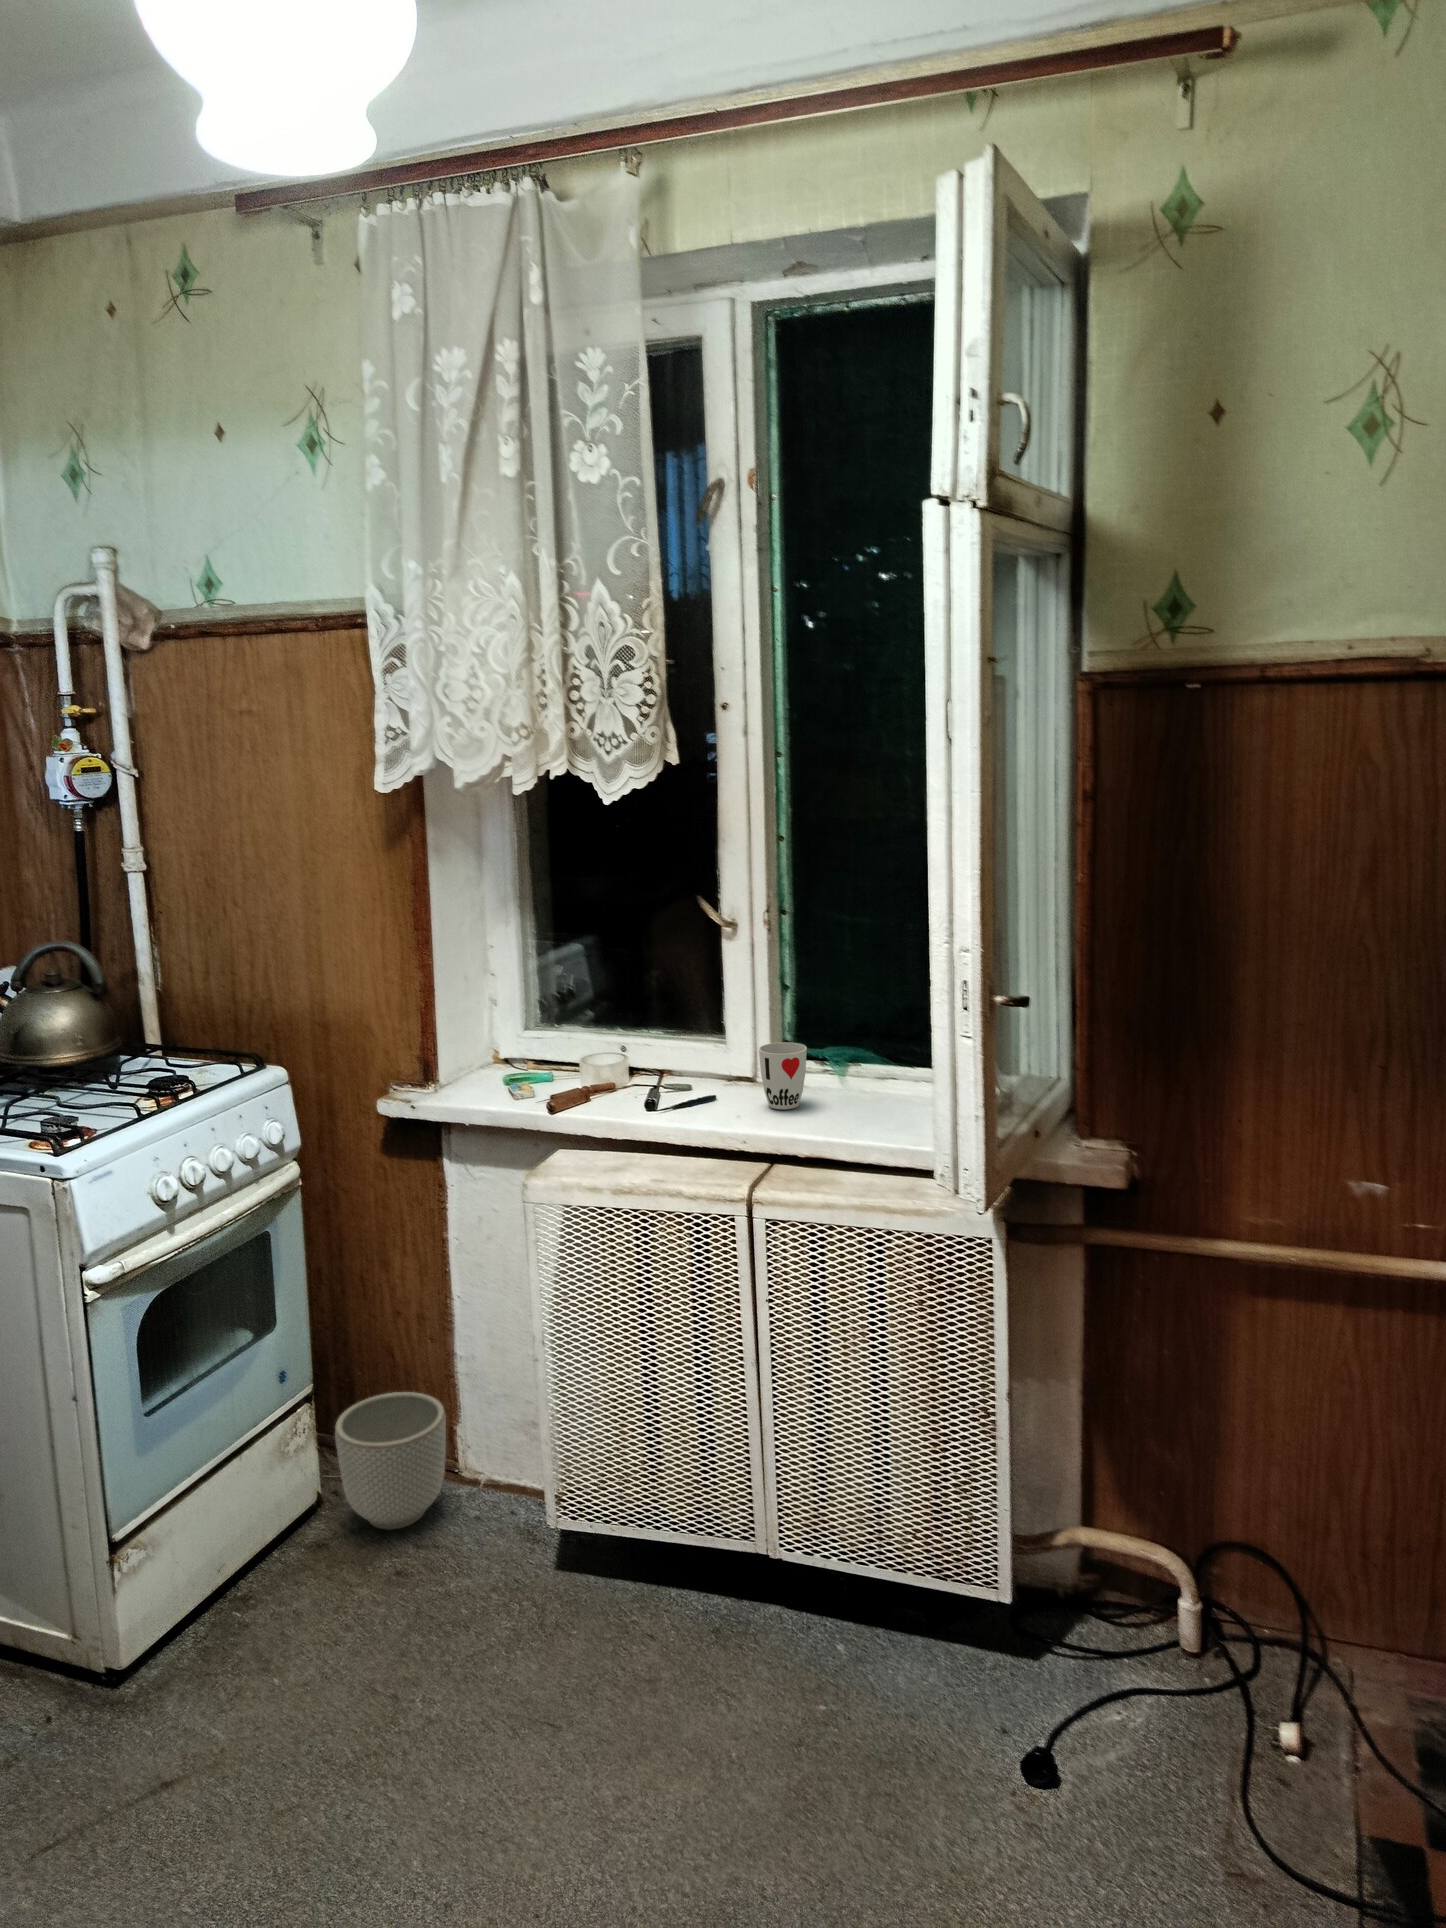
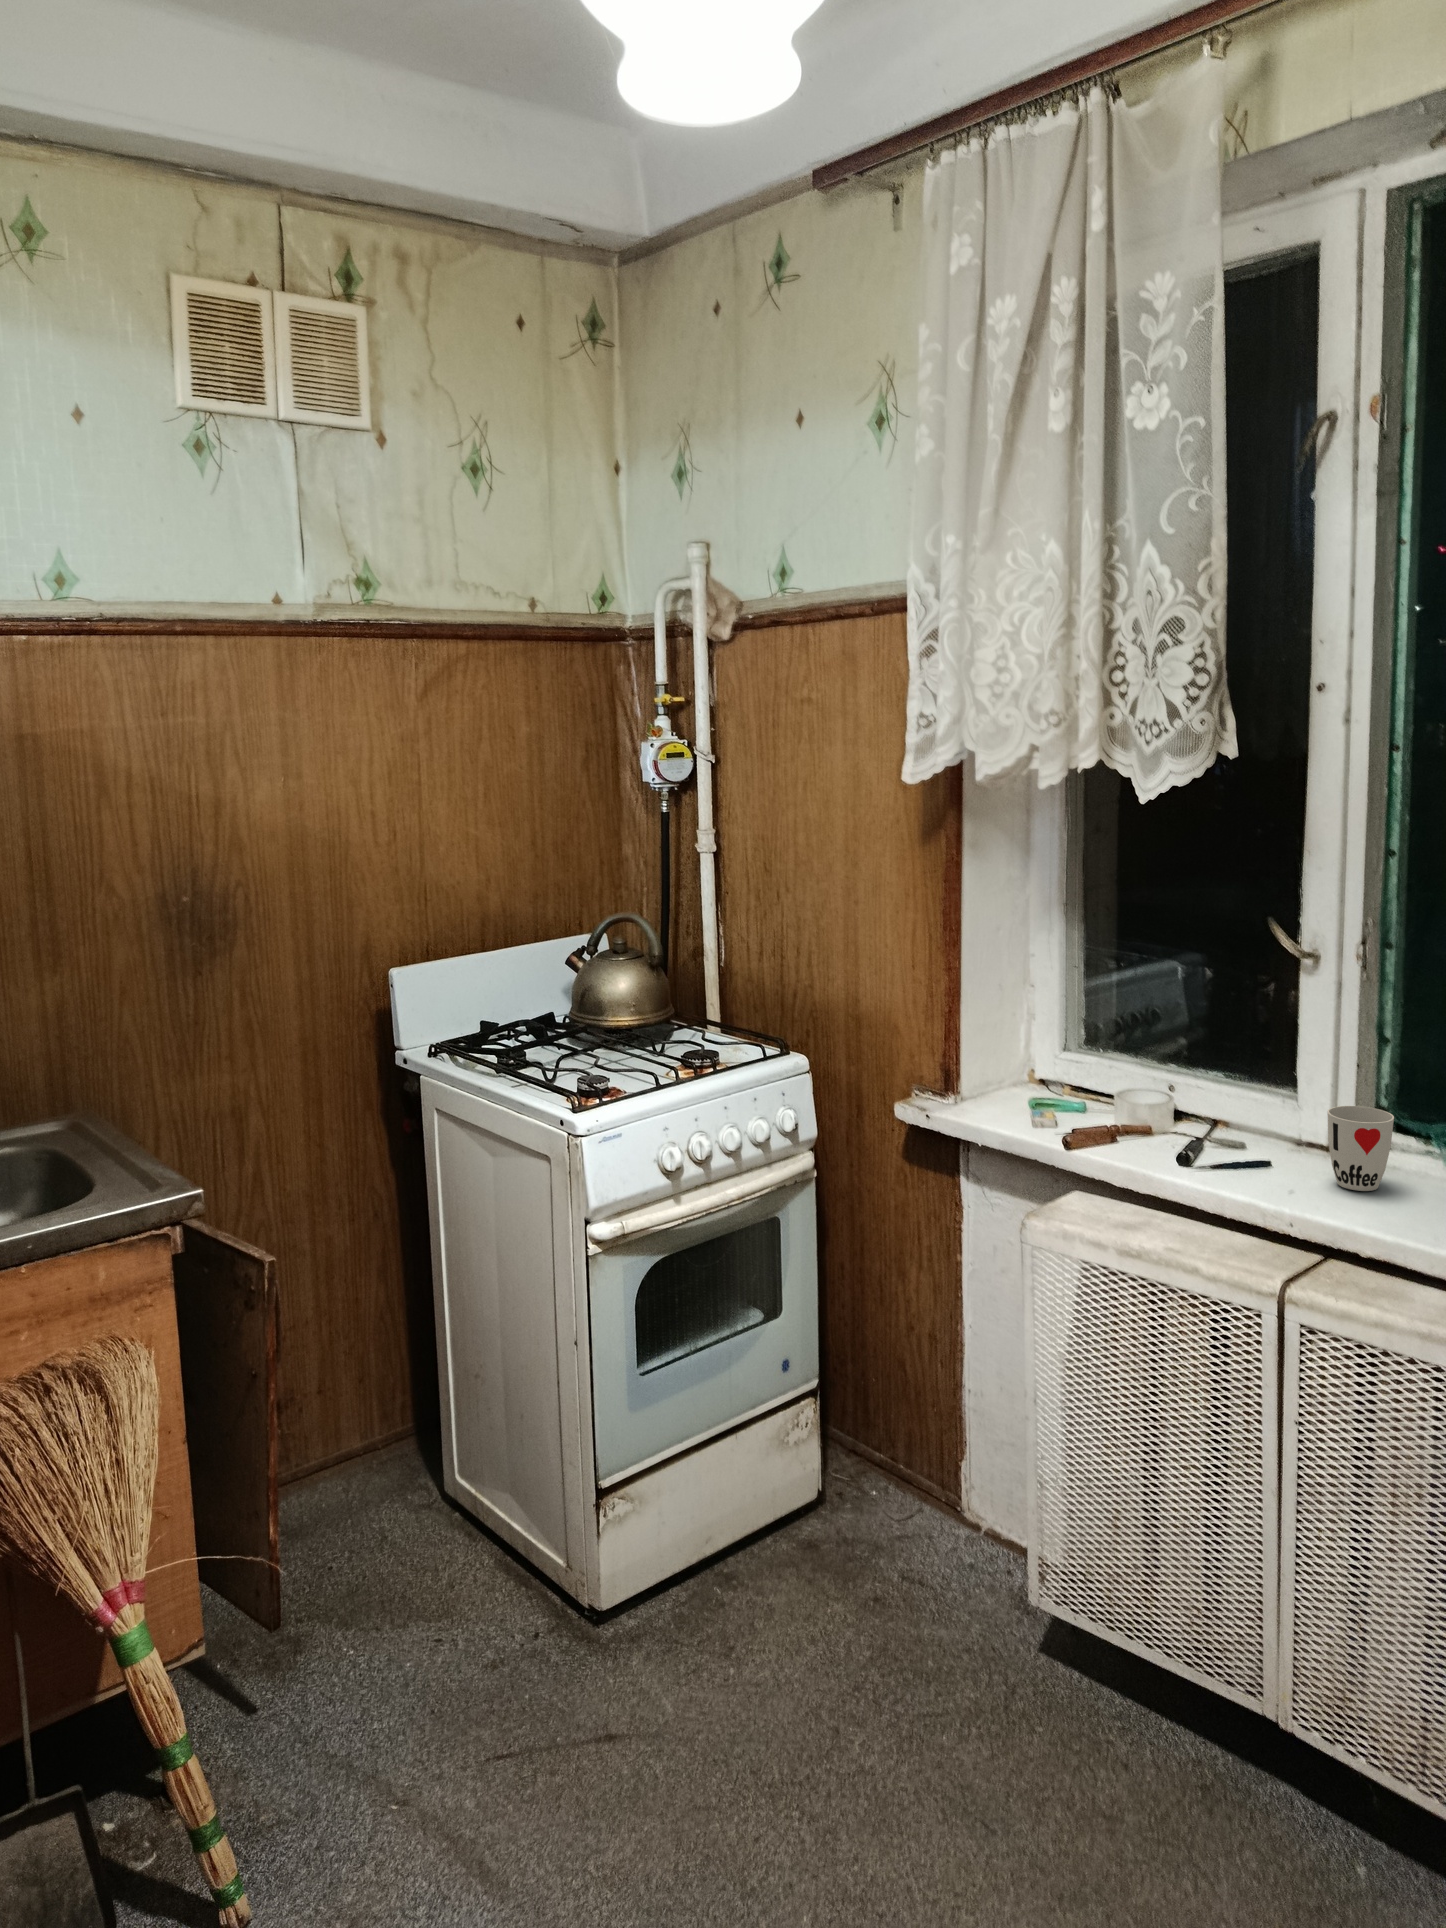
planter: present [335,1392,446,1530] -> none [830,1406,944,1551]

